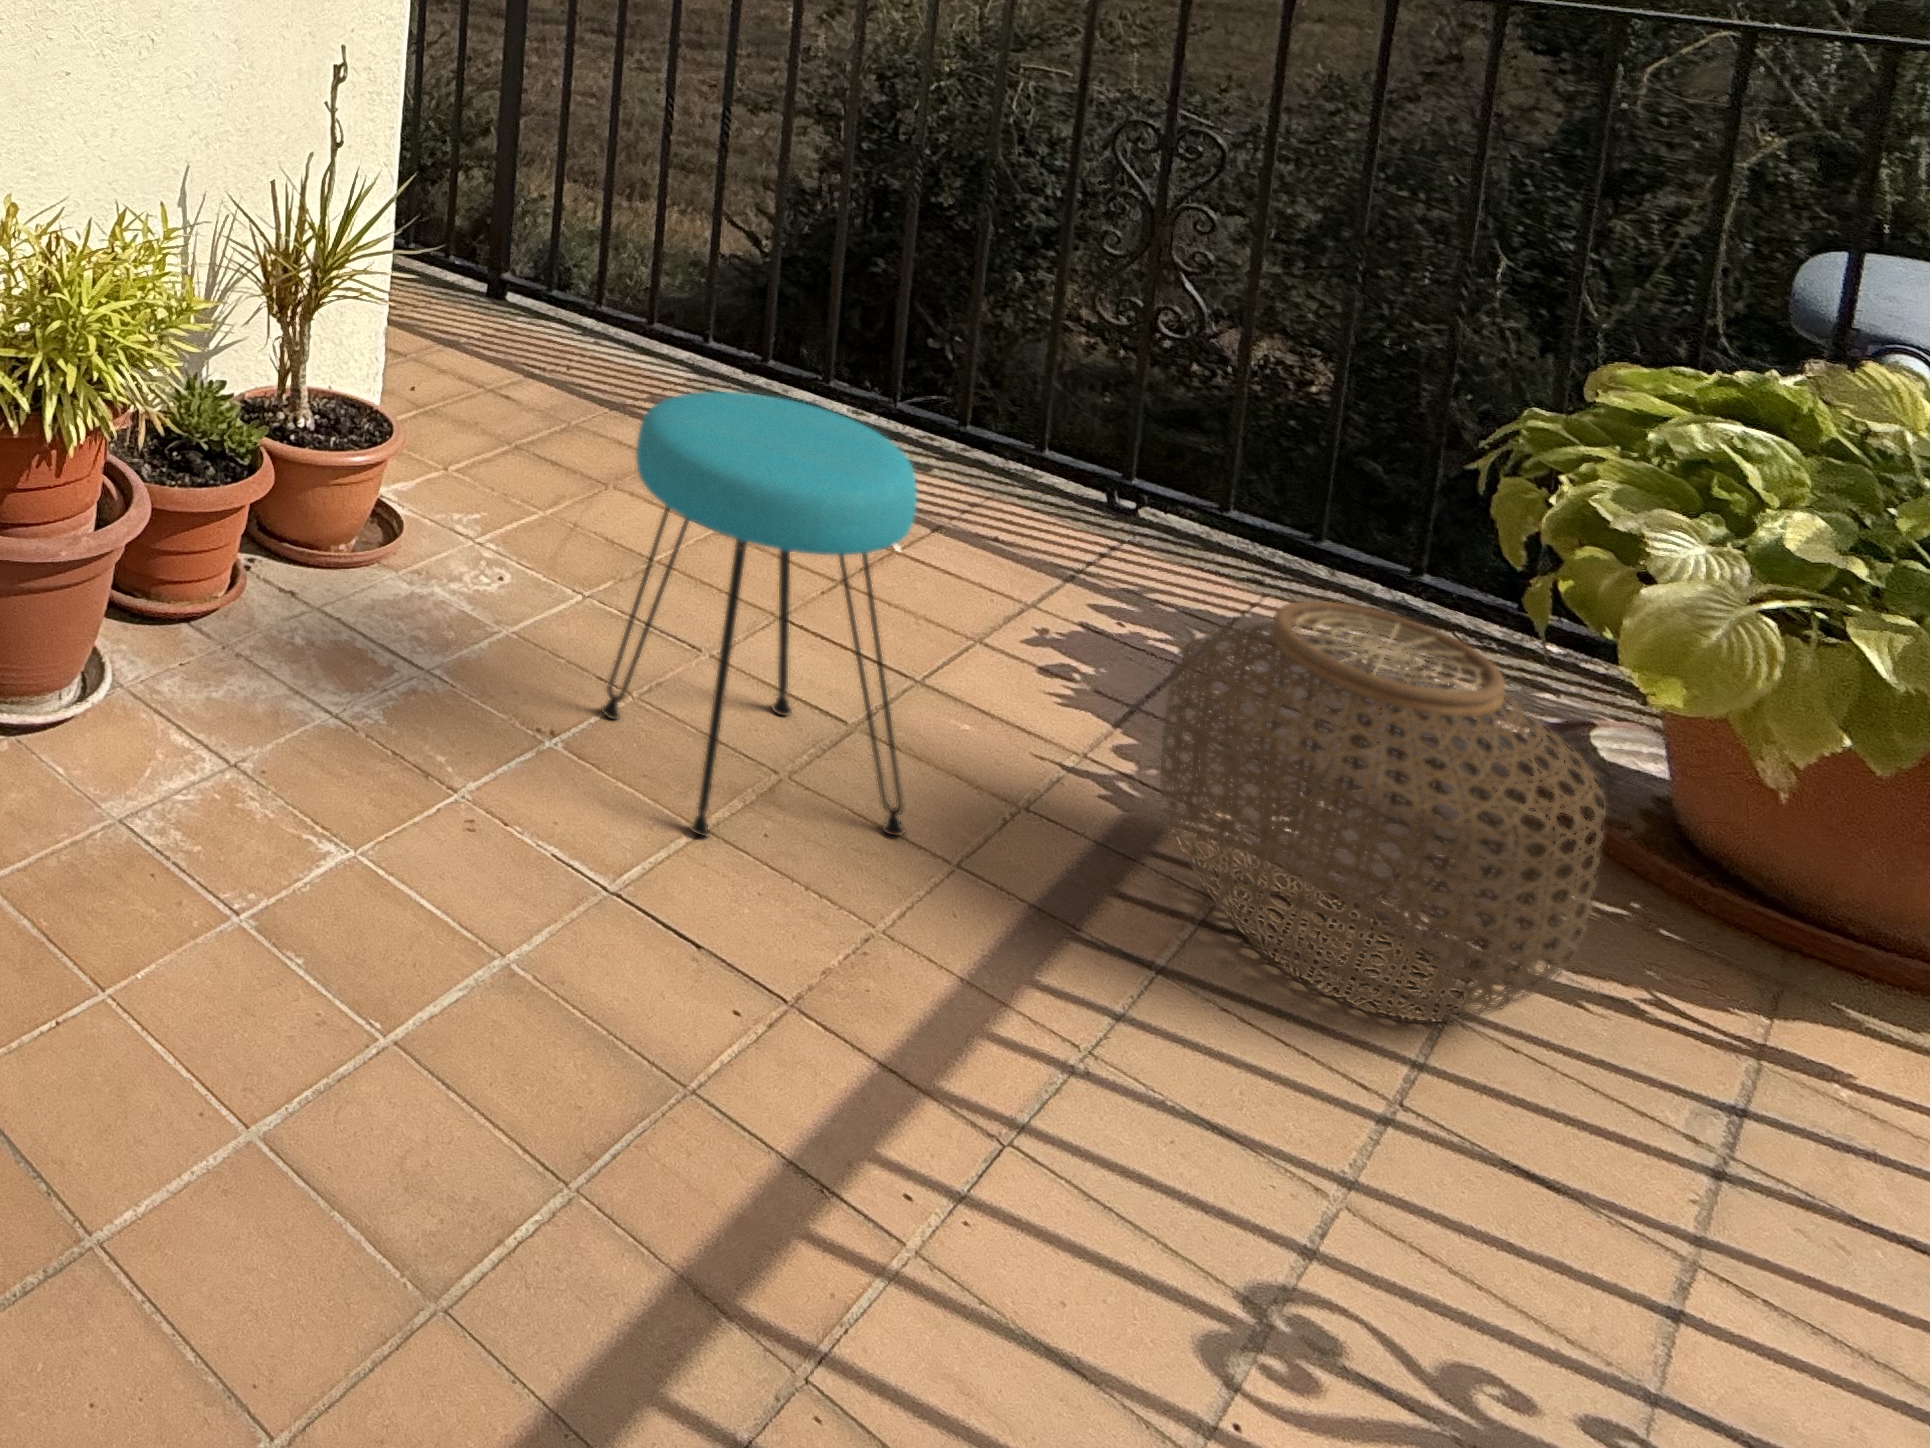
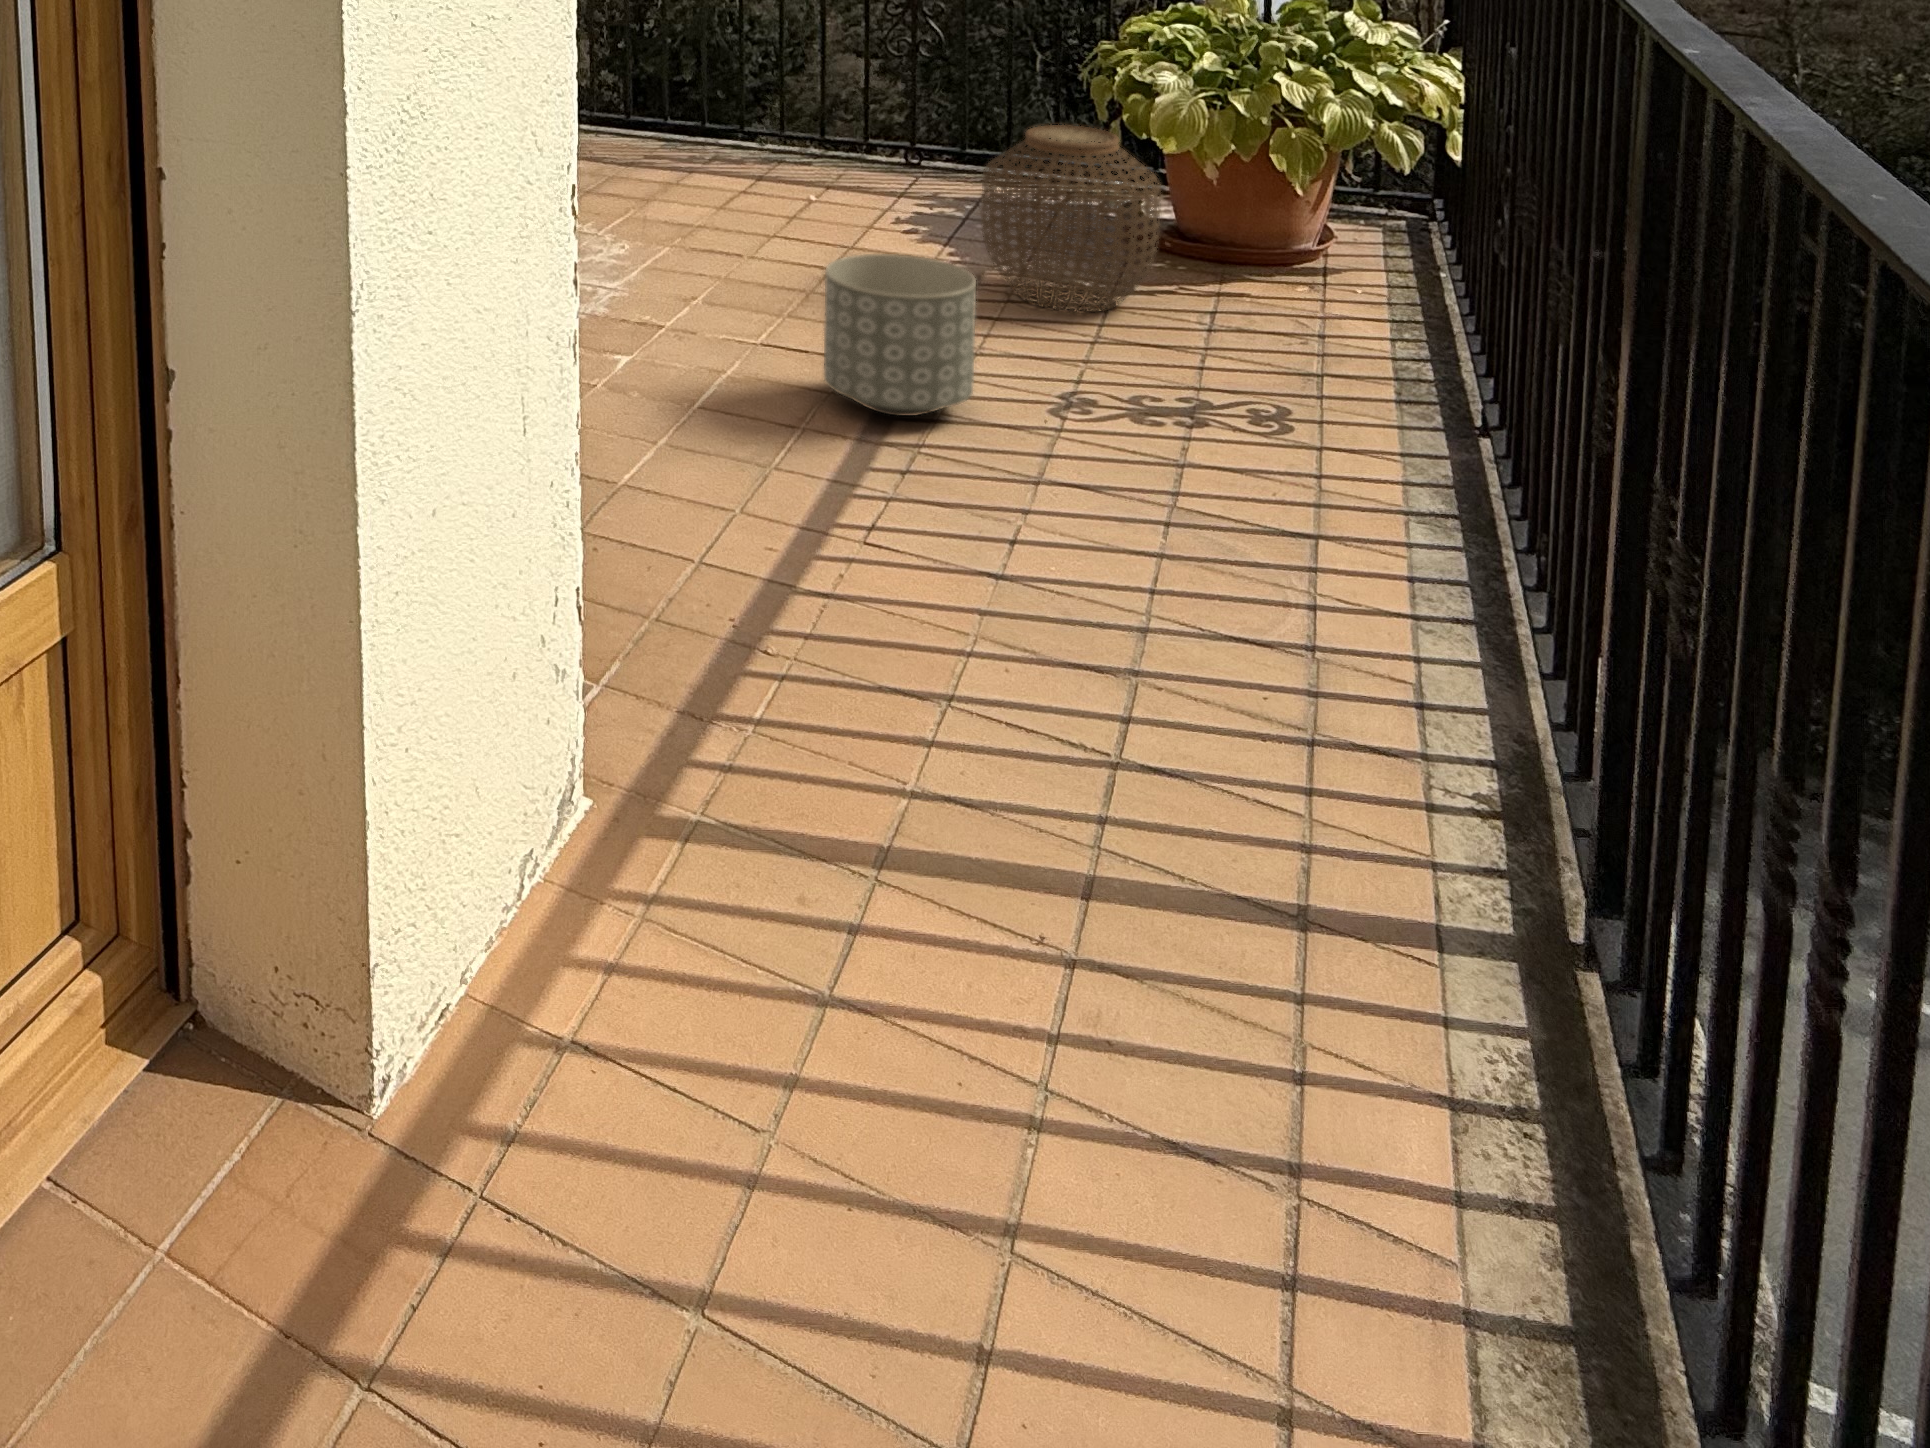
stool: present [602,392,917,836] -> none [702,81,874,319]
planter: none [626,836,968,1273] -> present [824,254,976,416]

